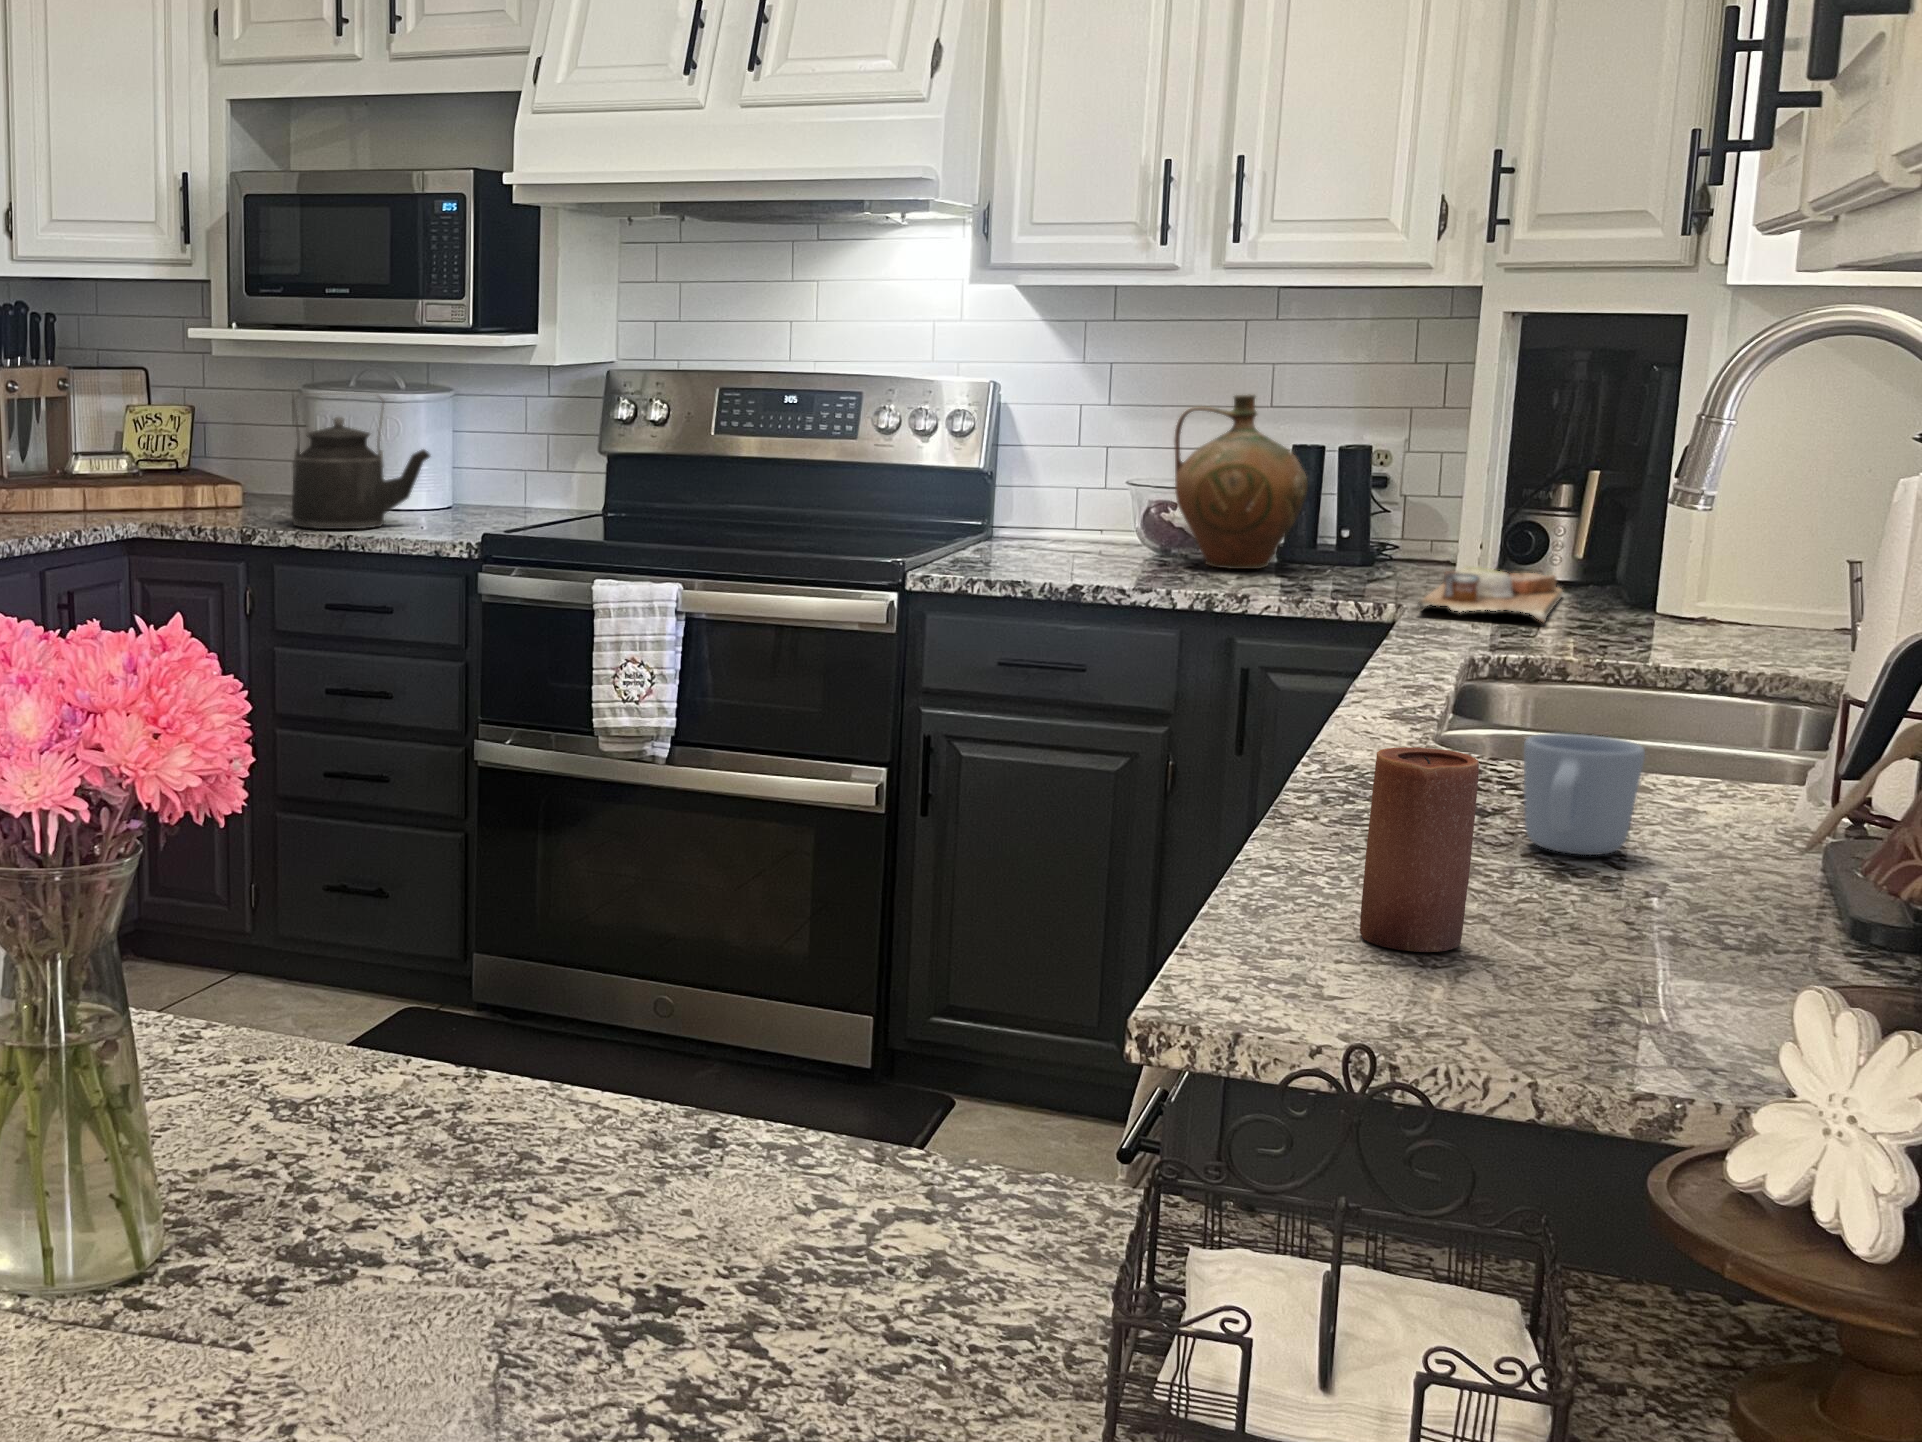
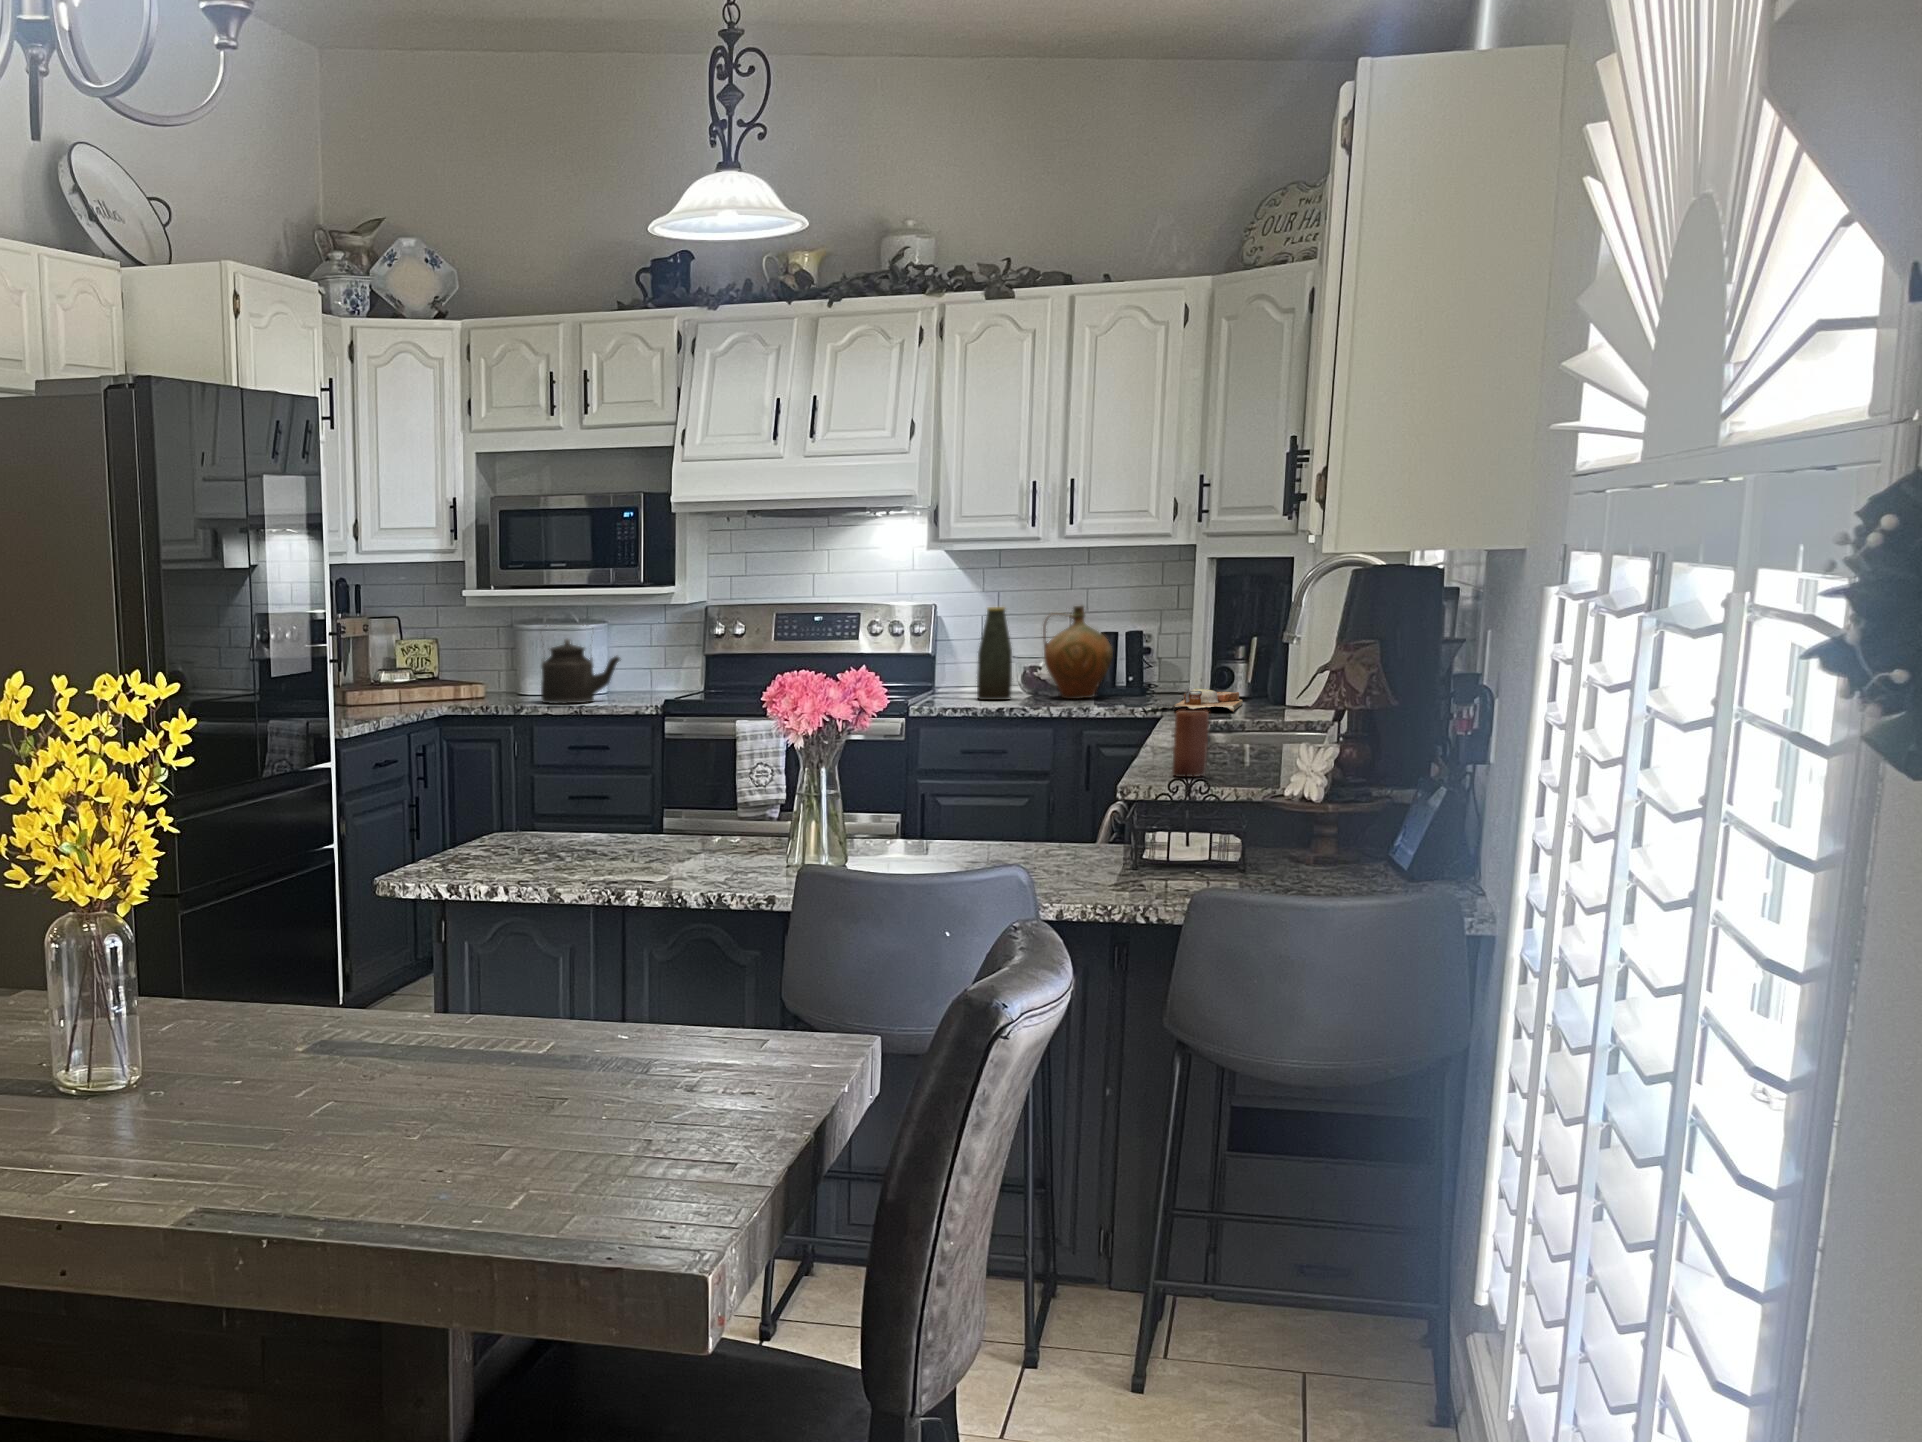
bottle: none [1045,391,1114,564] -> present [977,607,1012,700]
mug: present [1524,733,1645,855] -> none [1224,718,1266,761]

